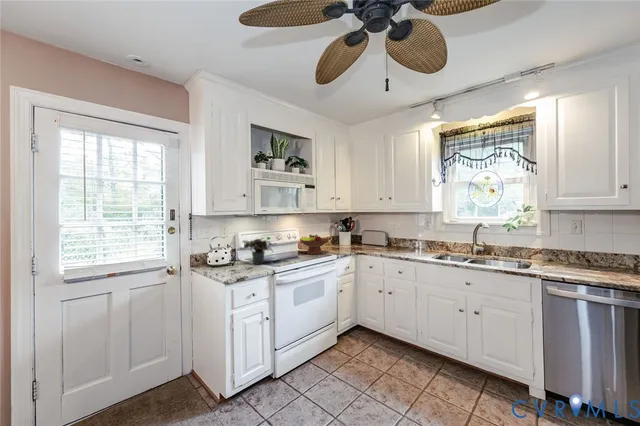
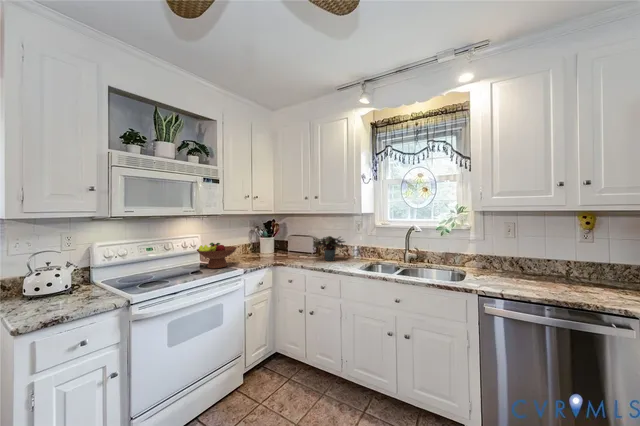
potted plant: present [240,238,275,264] -> present [314,236,345,261]

